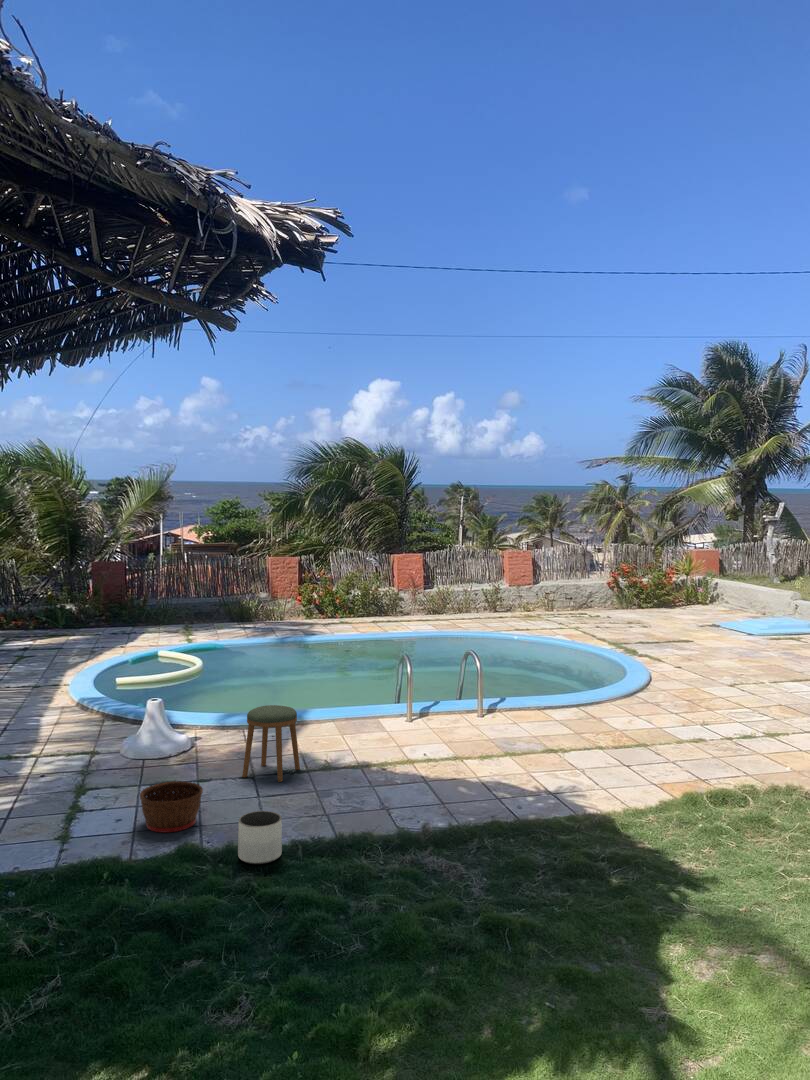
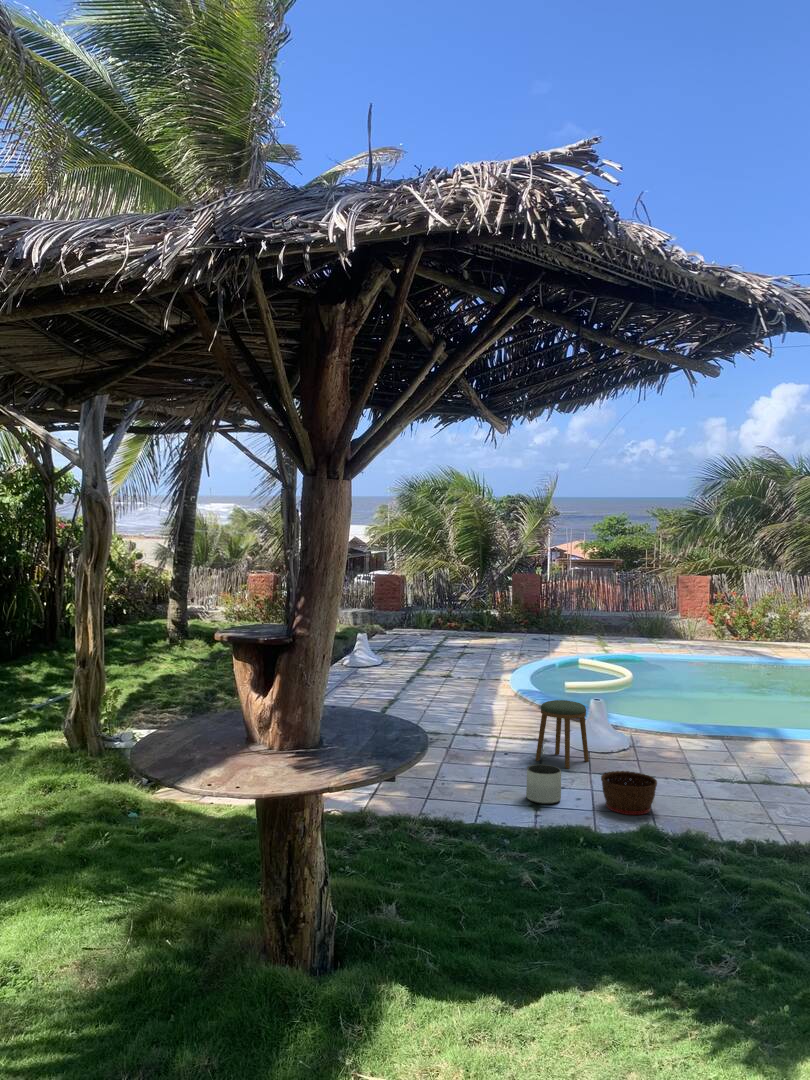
stool: present [242,705,300,782] -> present [536,700,589,768]
planter: present [238,811,282,864] -> present [526,765,561,804]

